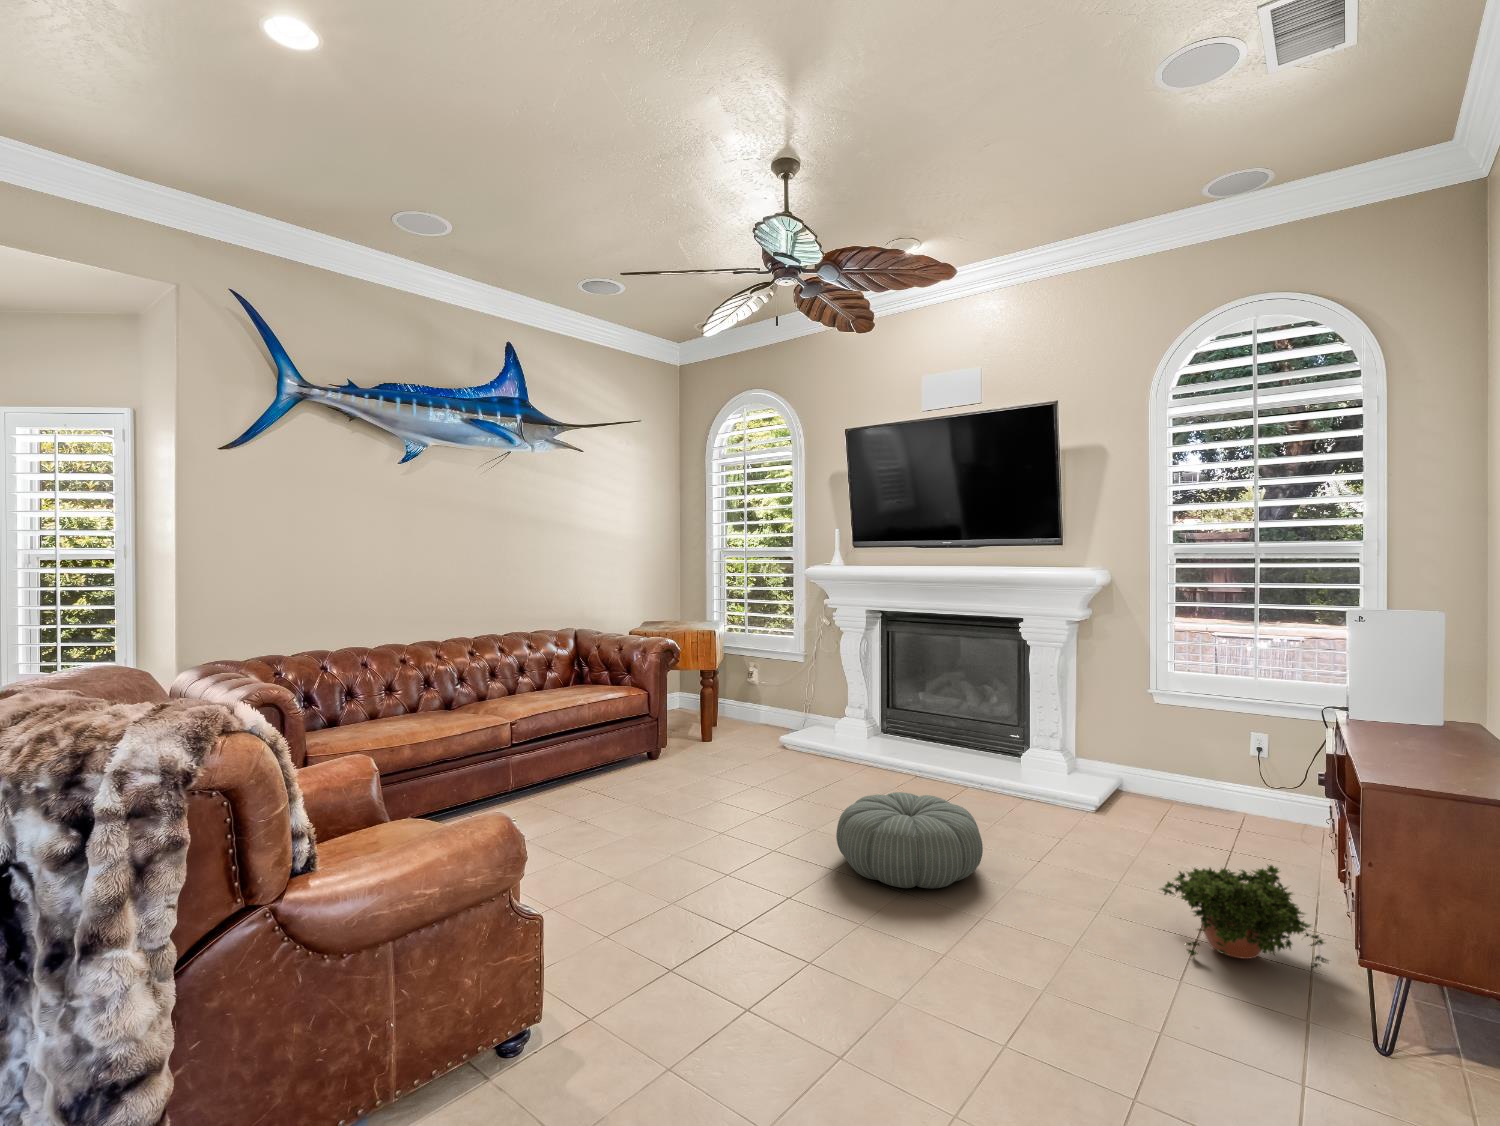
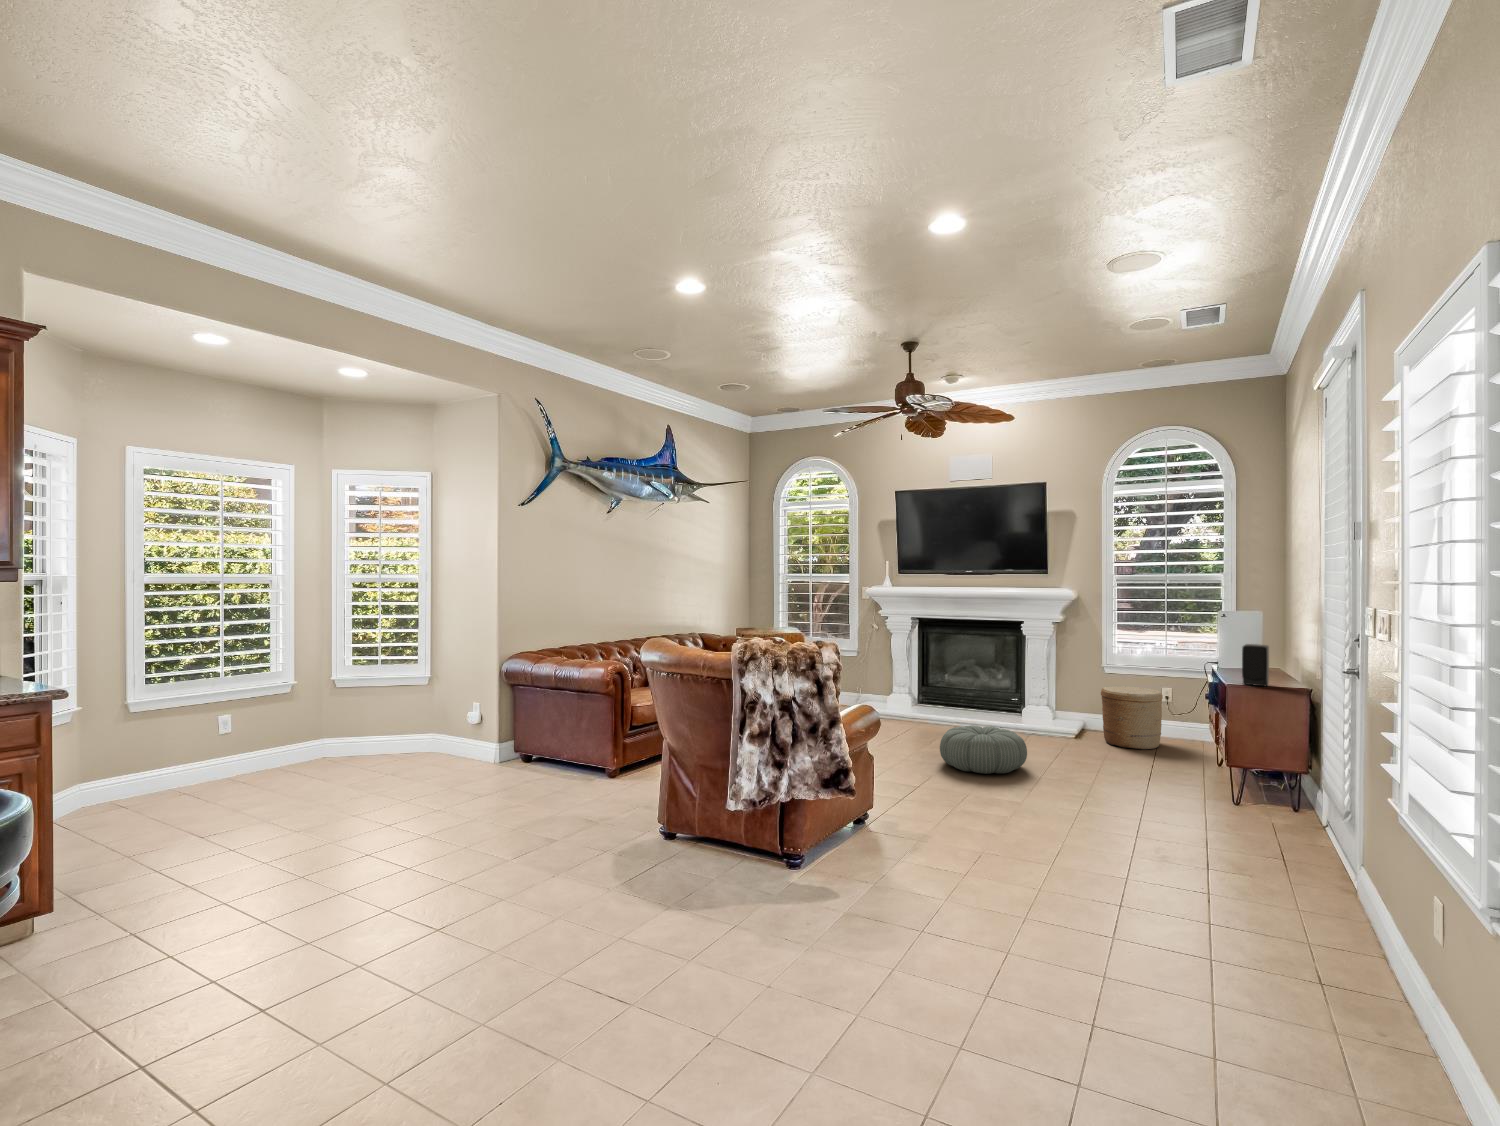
speaker: none [1403,675,1465,767] -> present [1242,644,1269,686]
woven basket: none [1140,726,1247,838] -> present [1101,686,1163,749]
potted plant: present [1161,865,1329,968] -> none [1125,743,1211,792]

